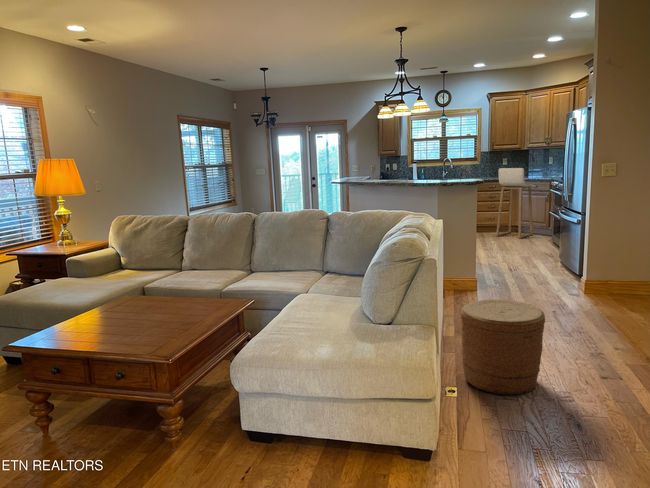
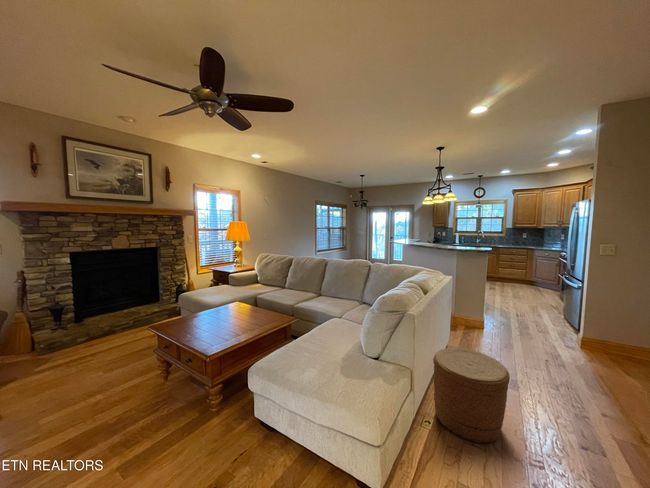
bar stool: present [496,168,534,239] -> none [515,240,548,290]

